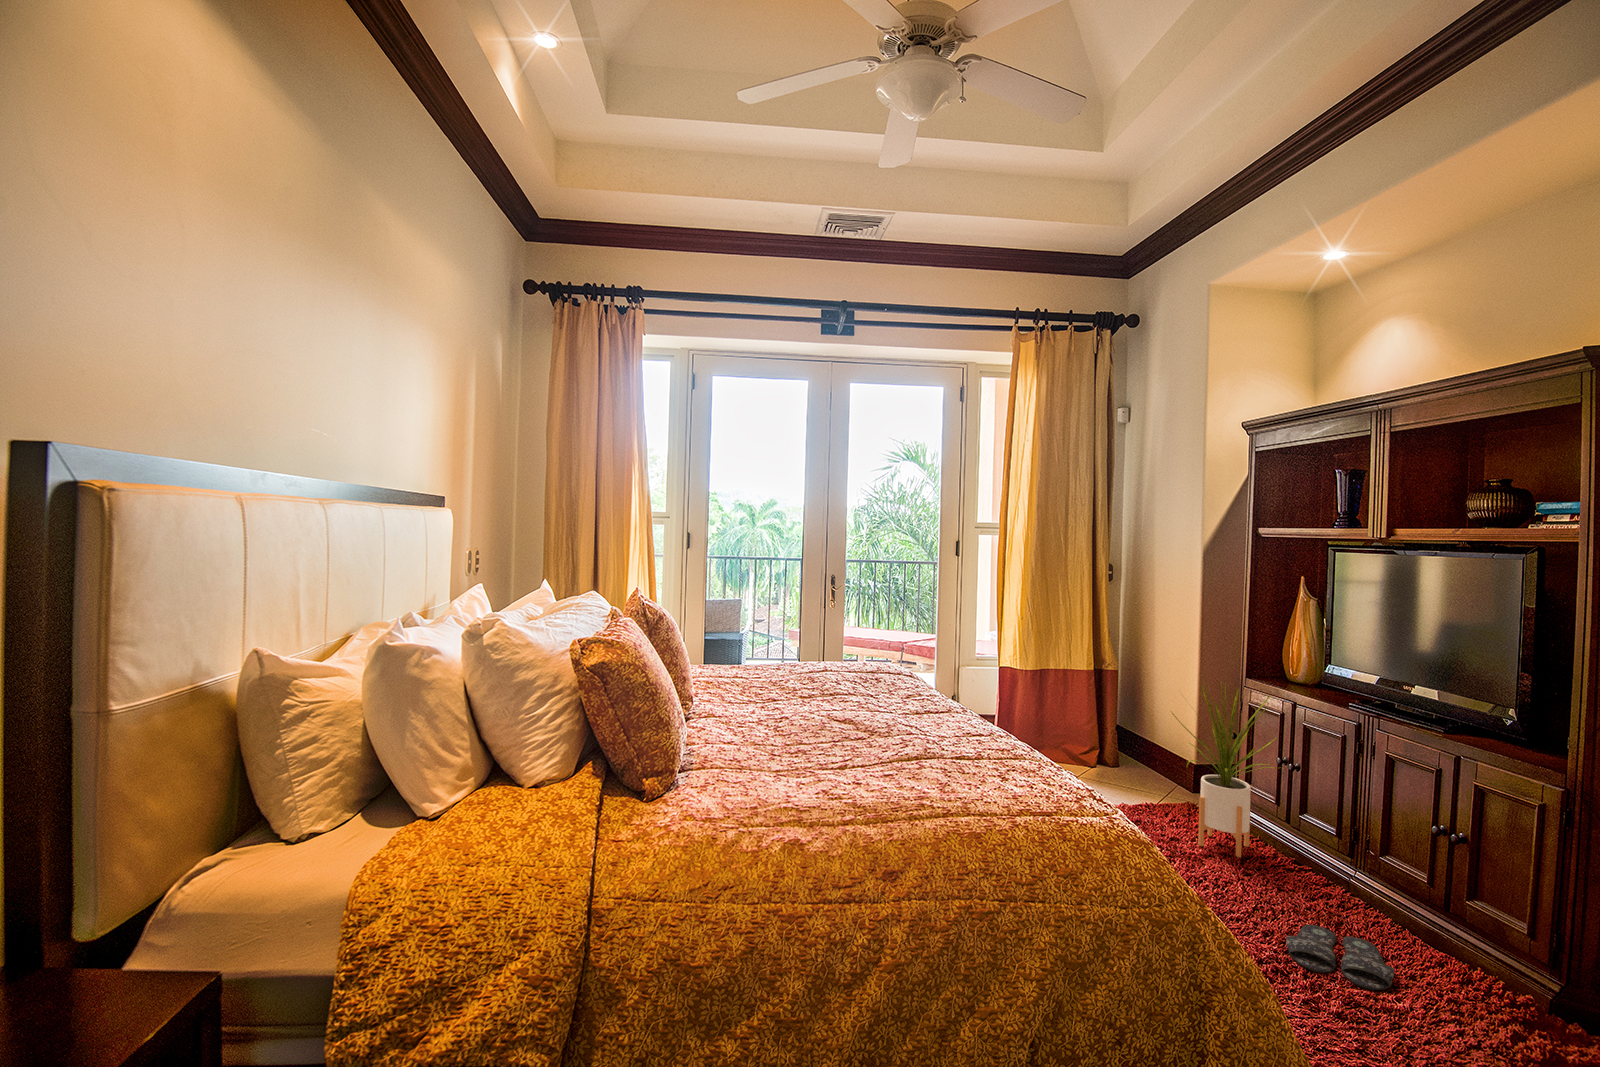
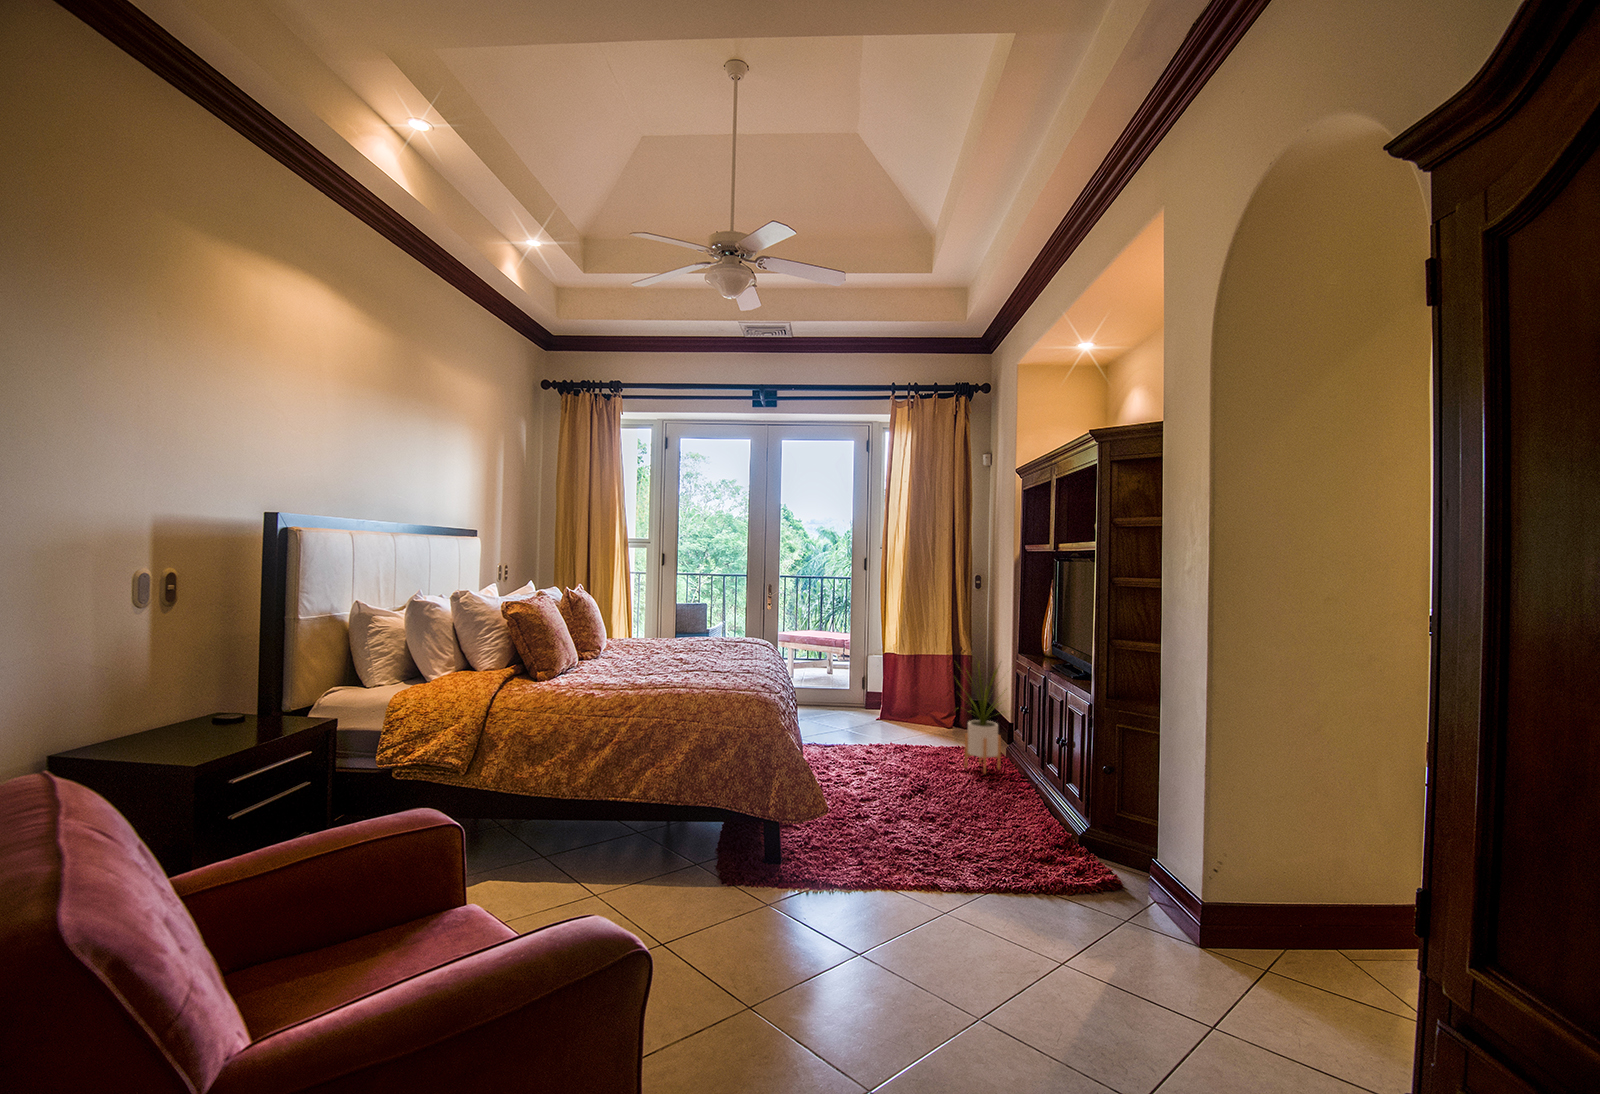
slippers: present [1286,924,1395,990] -> none [950,801,1012,825]

